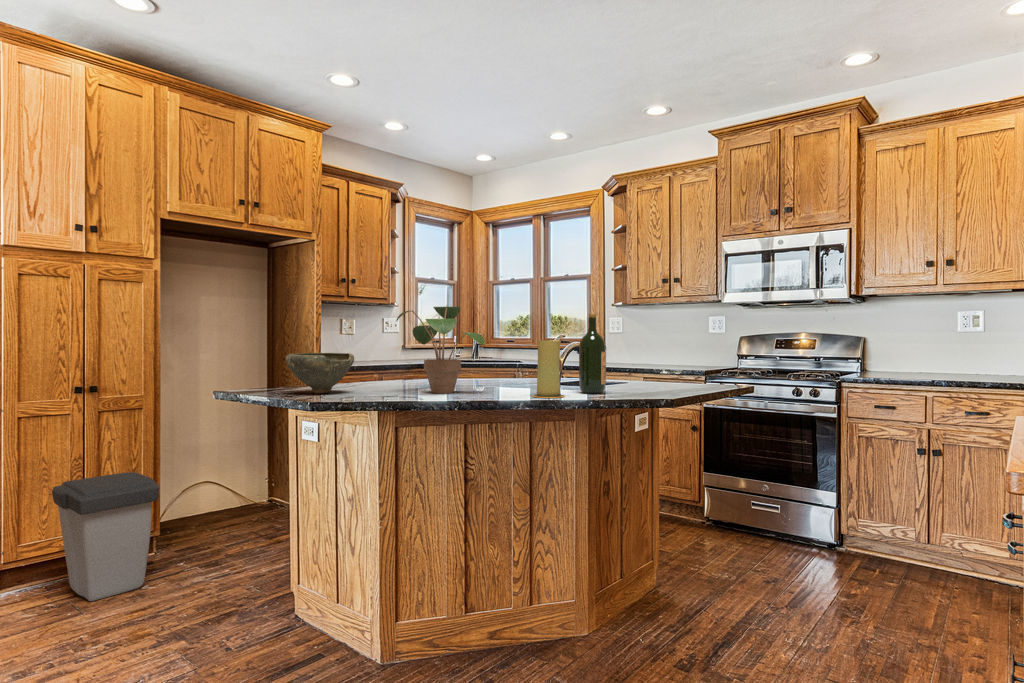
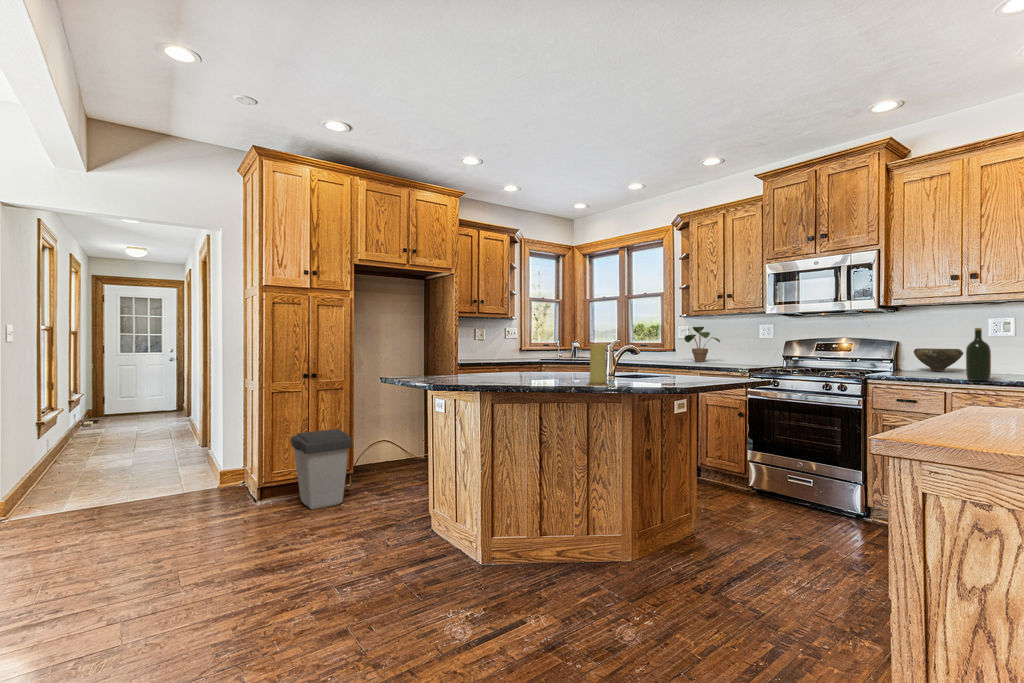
potted plant: present [396,306,485,393] -> present [683,327,720,362]
wine bottle: present [579,314,606,393] -> present [966,328,991,381]
bowl: present [286,353,354,393] -> present [914,348,963,371]

